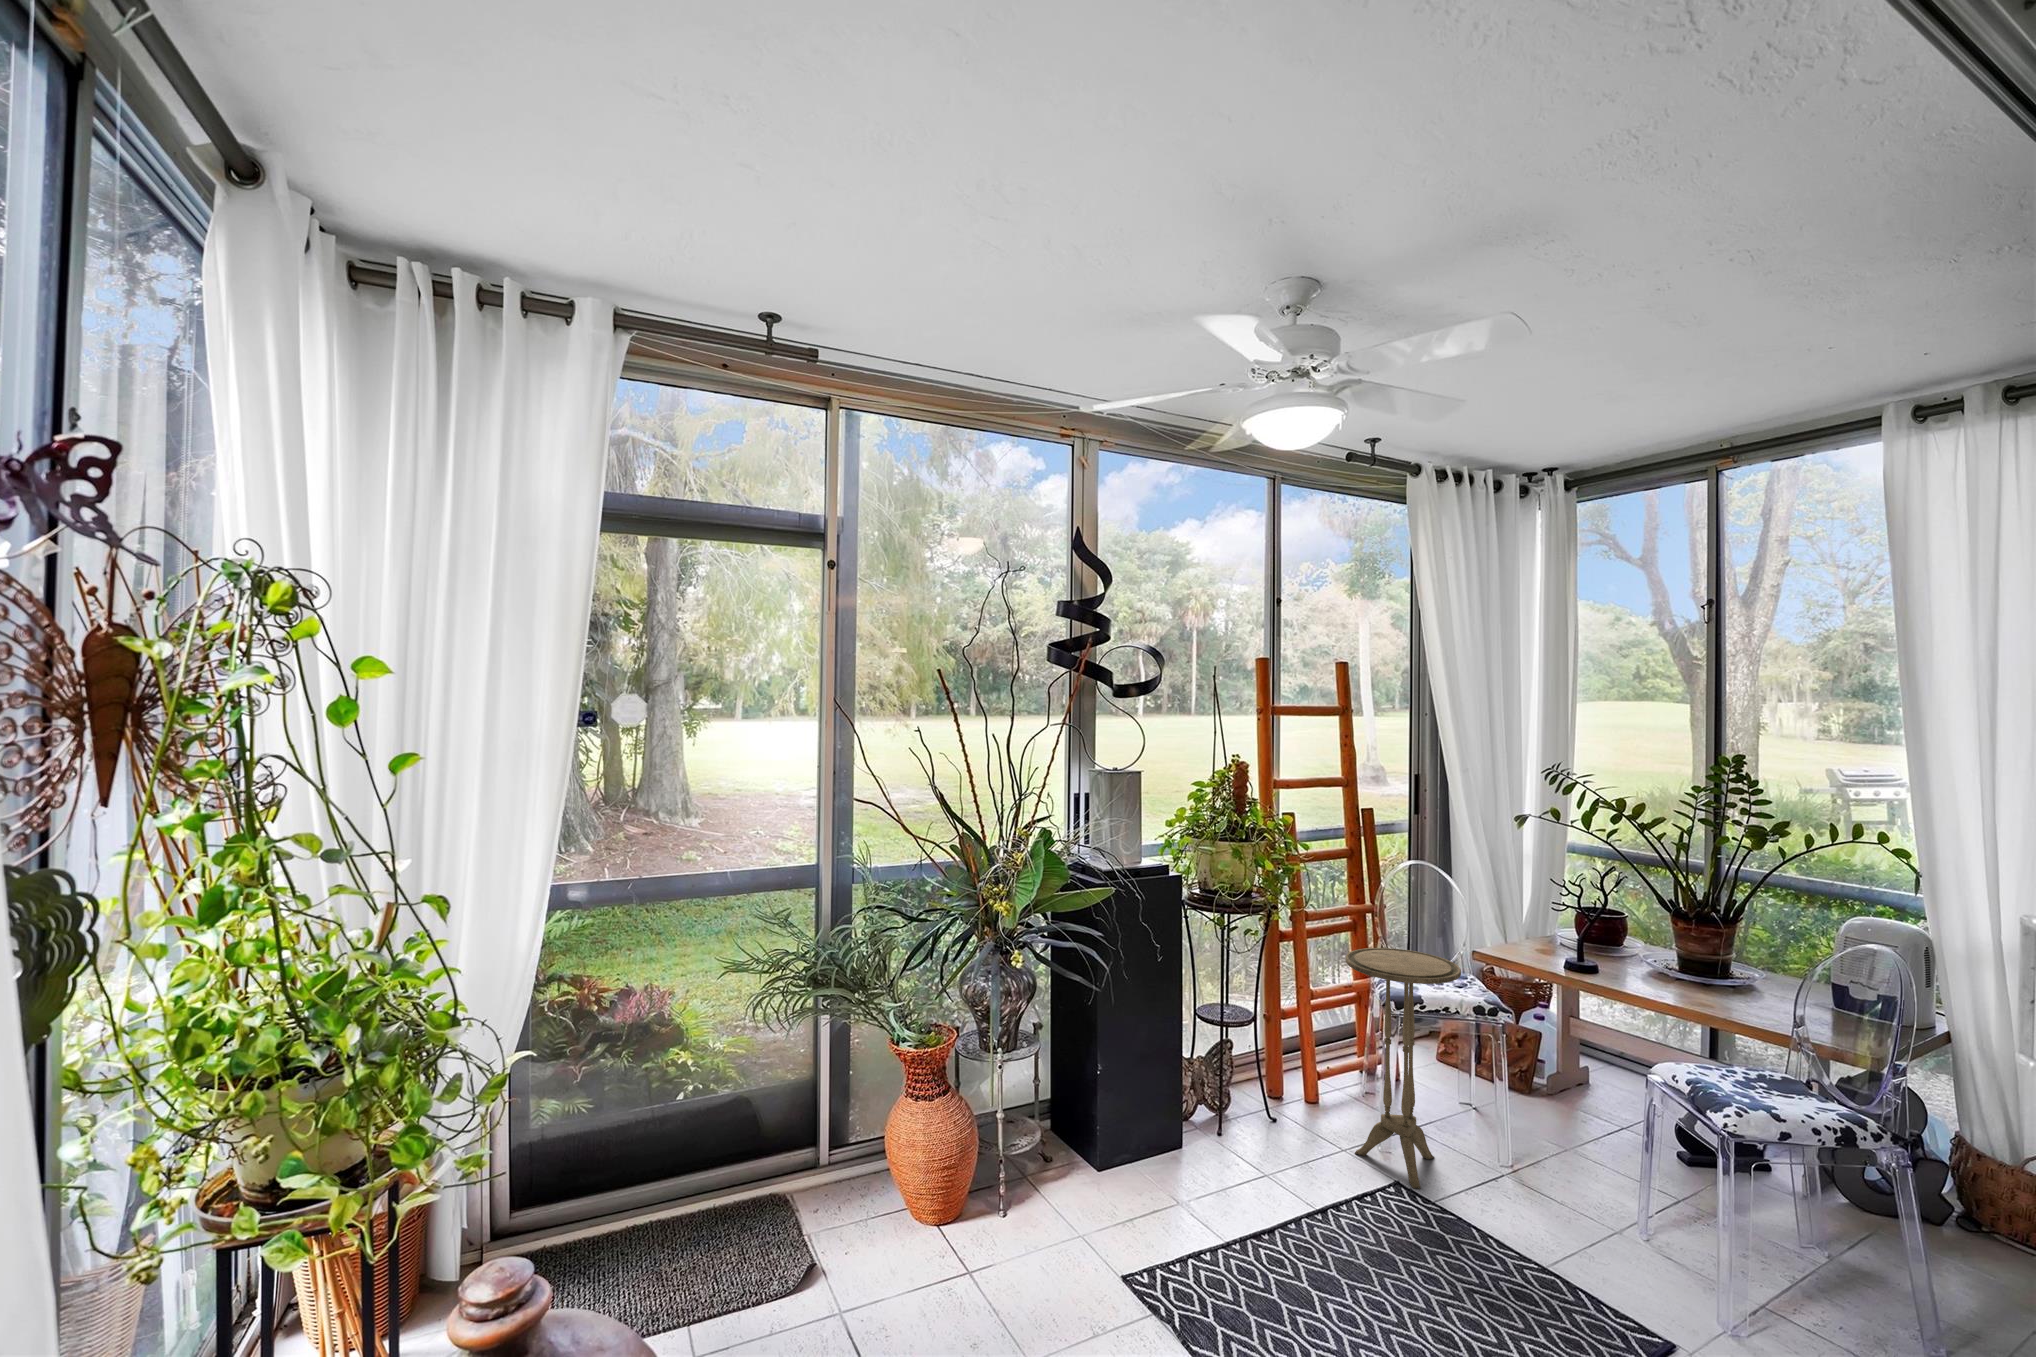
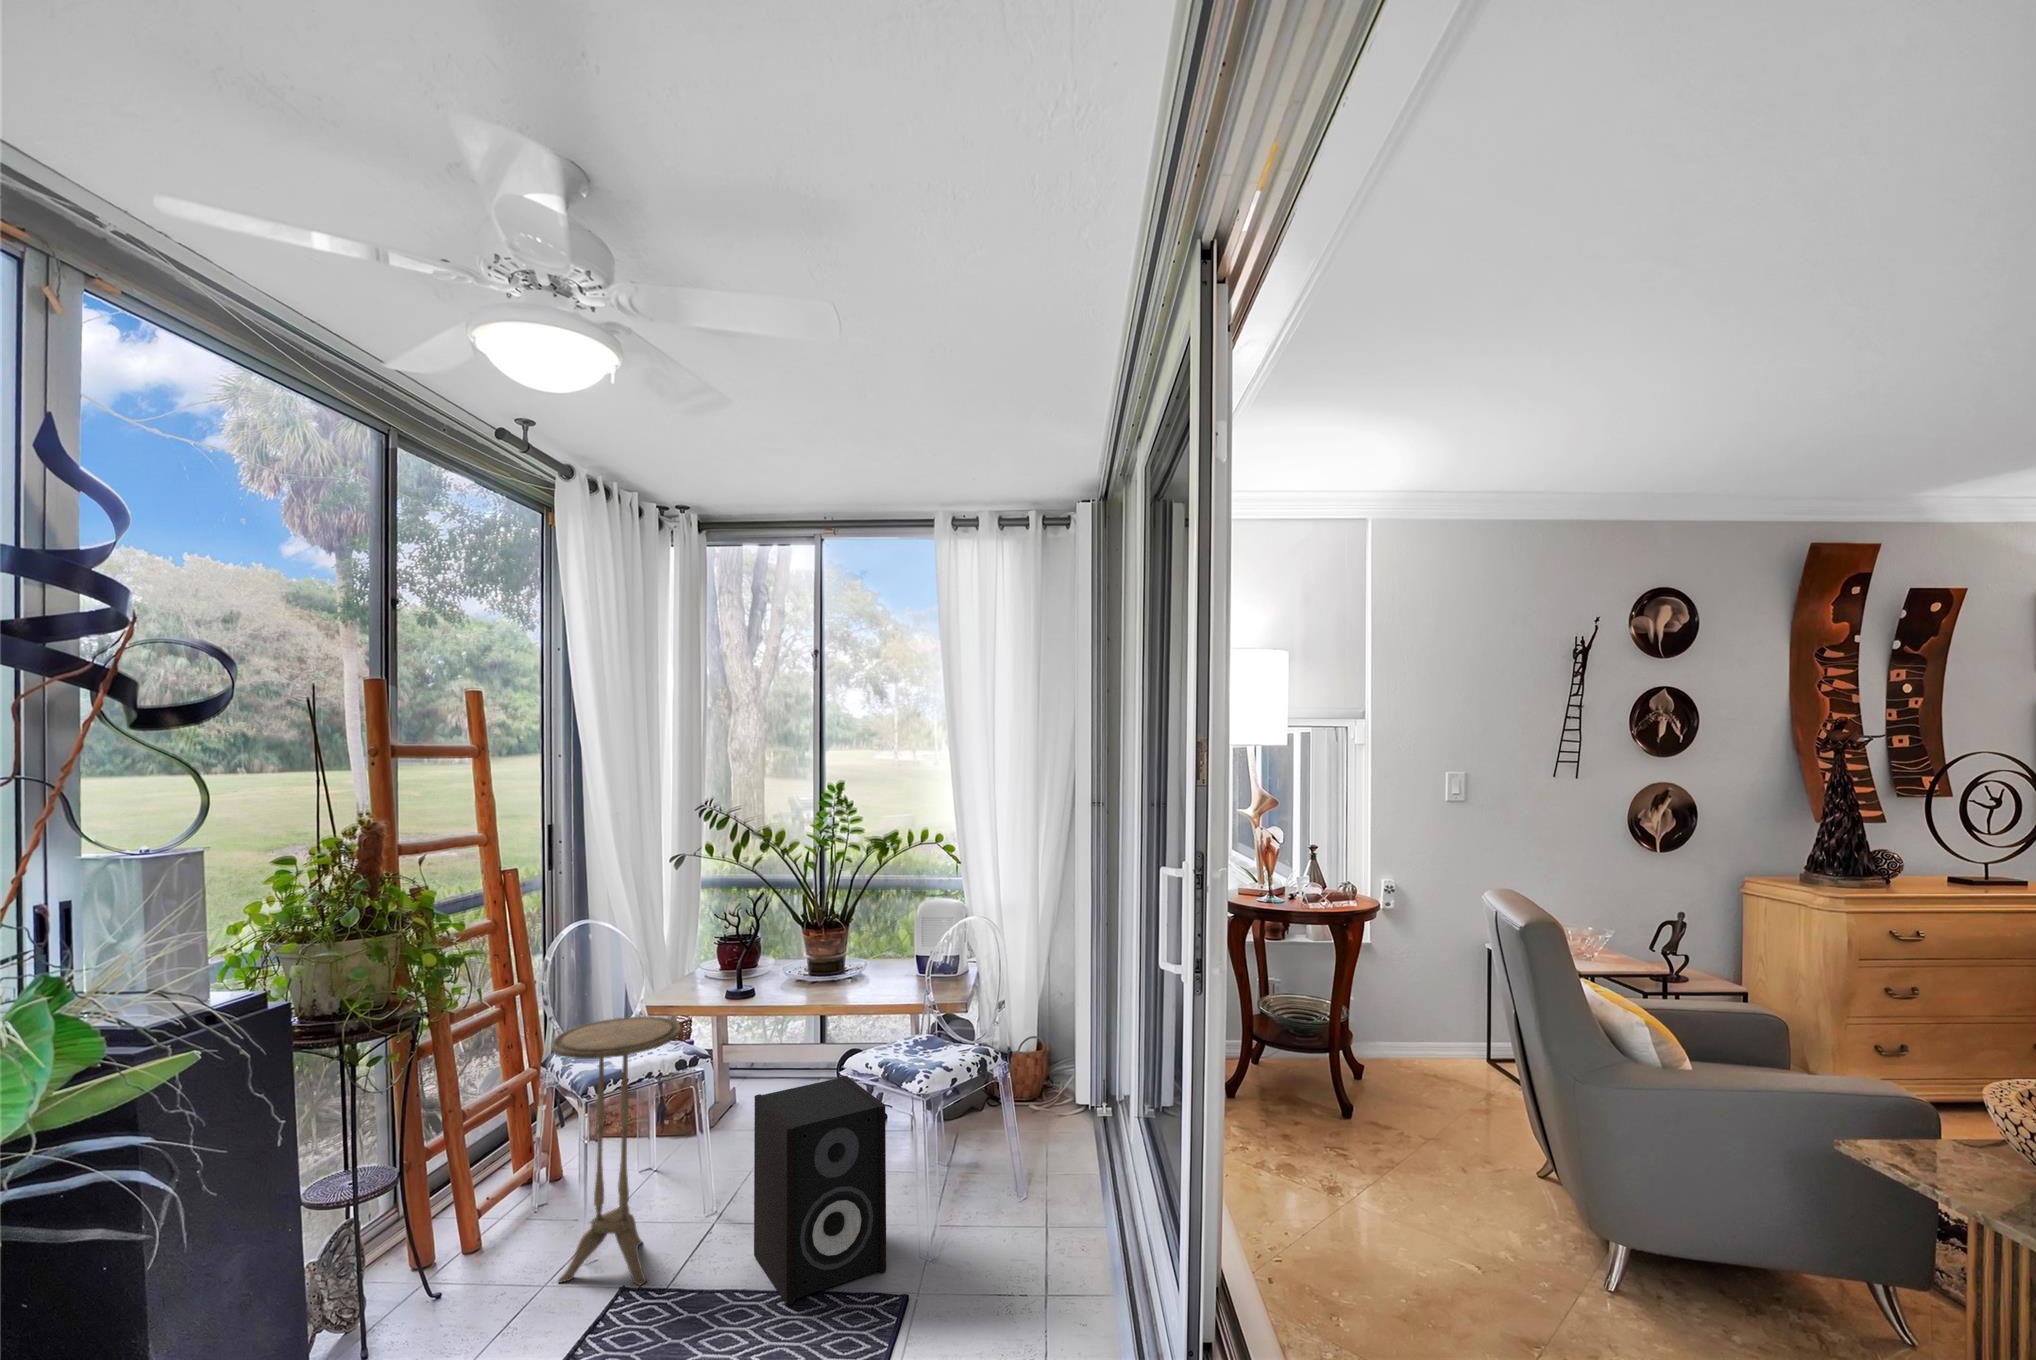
speaker: none [1527,1063,1666,1310] -> present [754,1076,886,1305]

